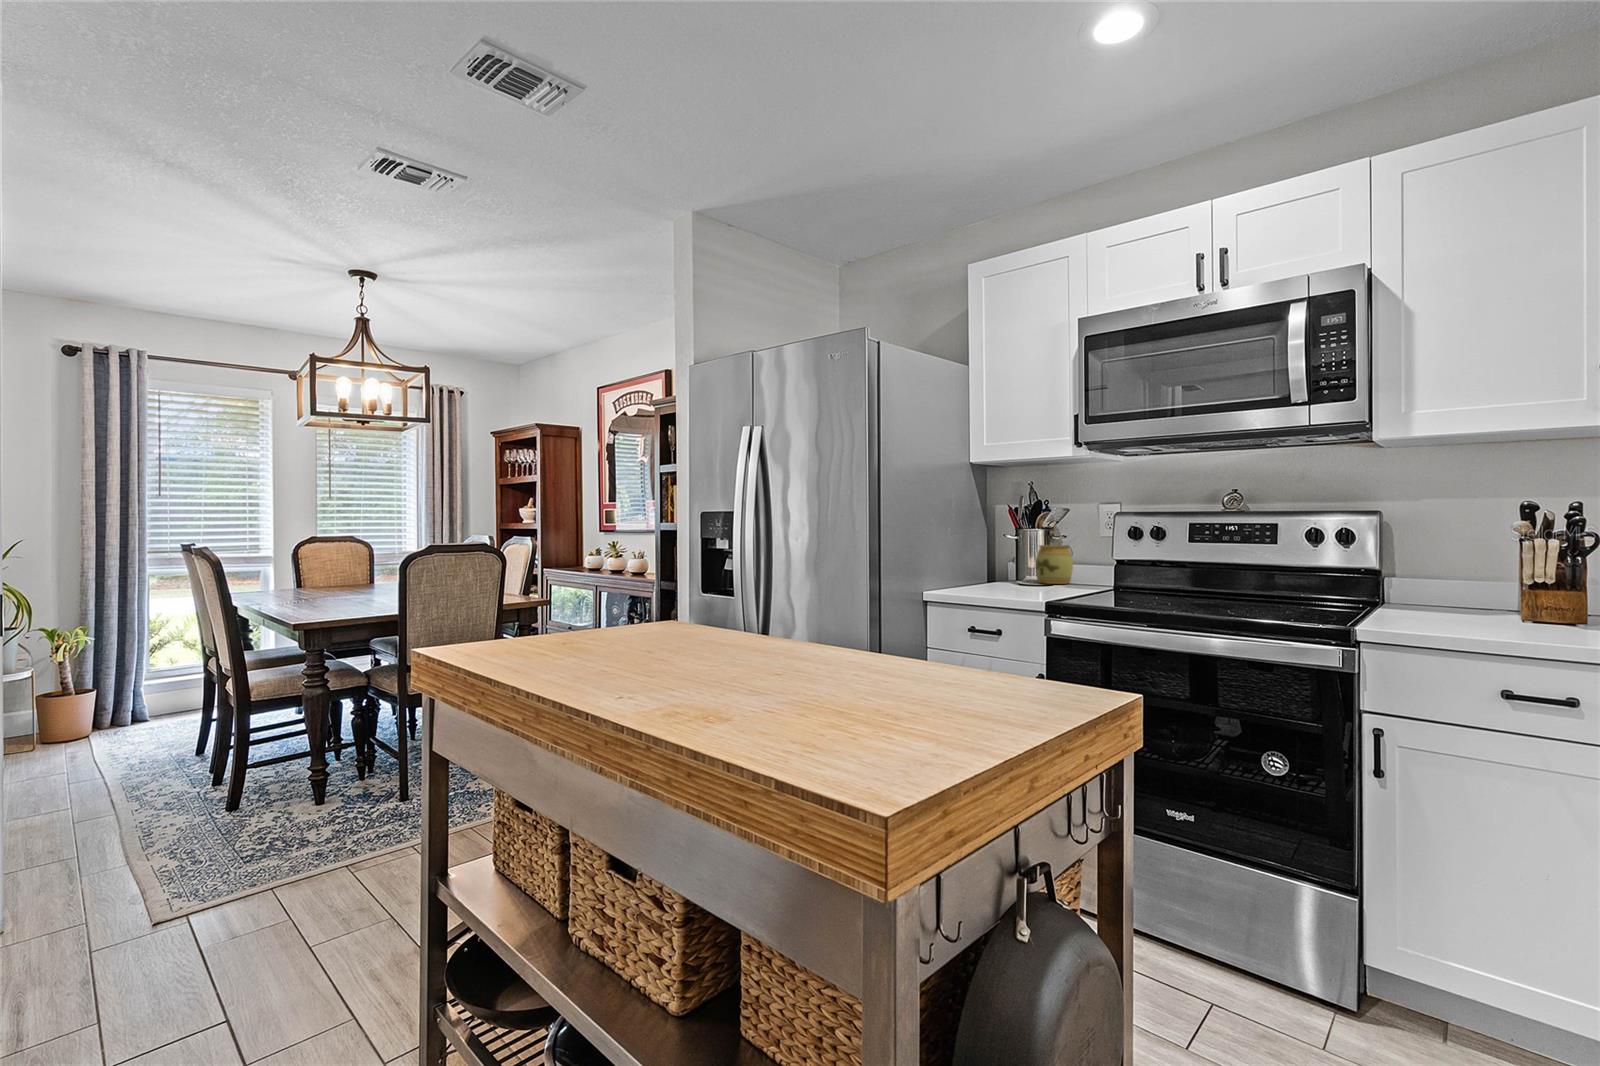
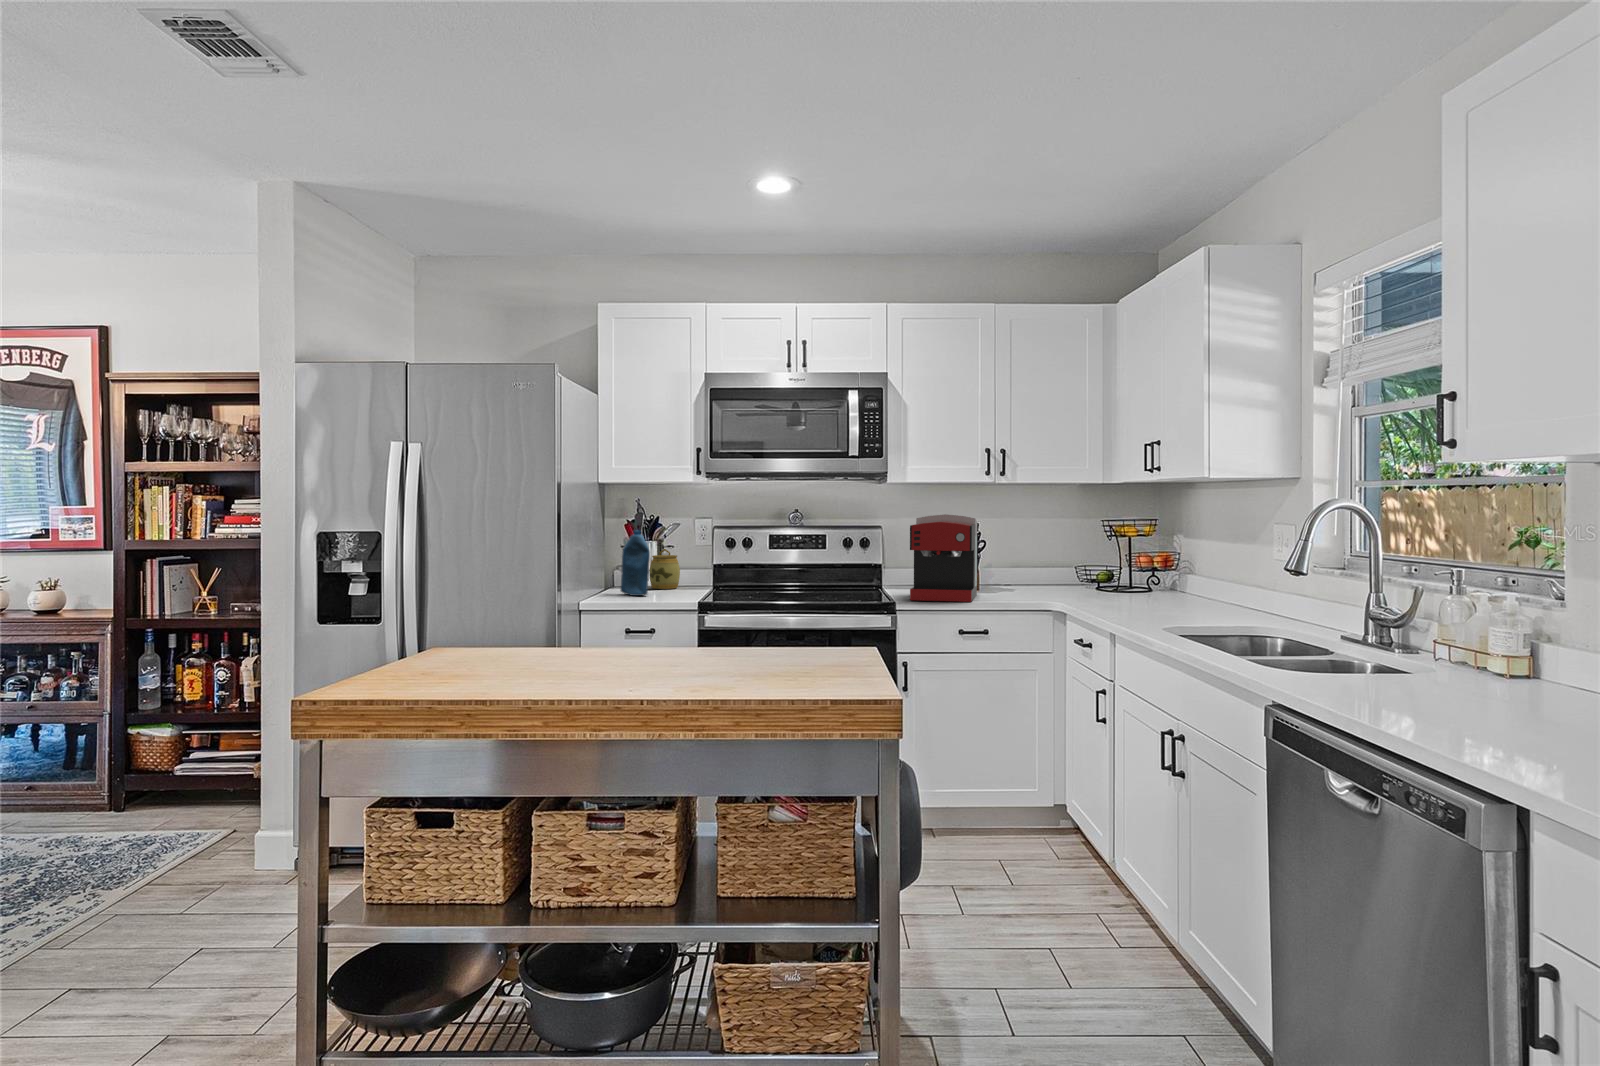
coffee maker: none [1392,484,1563,639] -> present [910,514,977,602]
bottle: none [988,515,1016,590] -> present [621,530,650,596]

